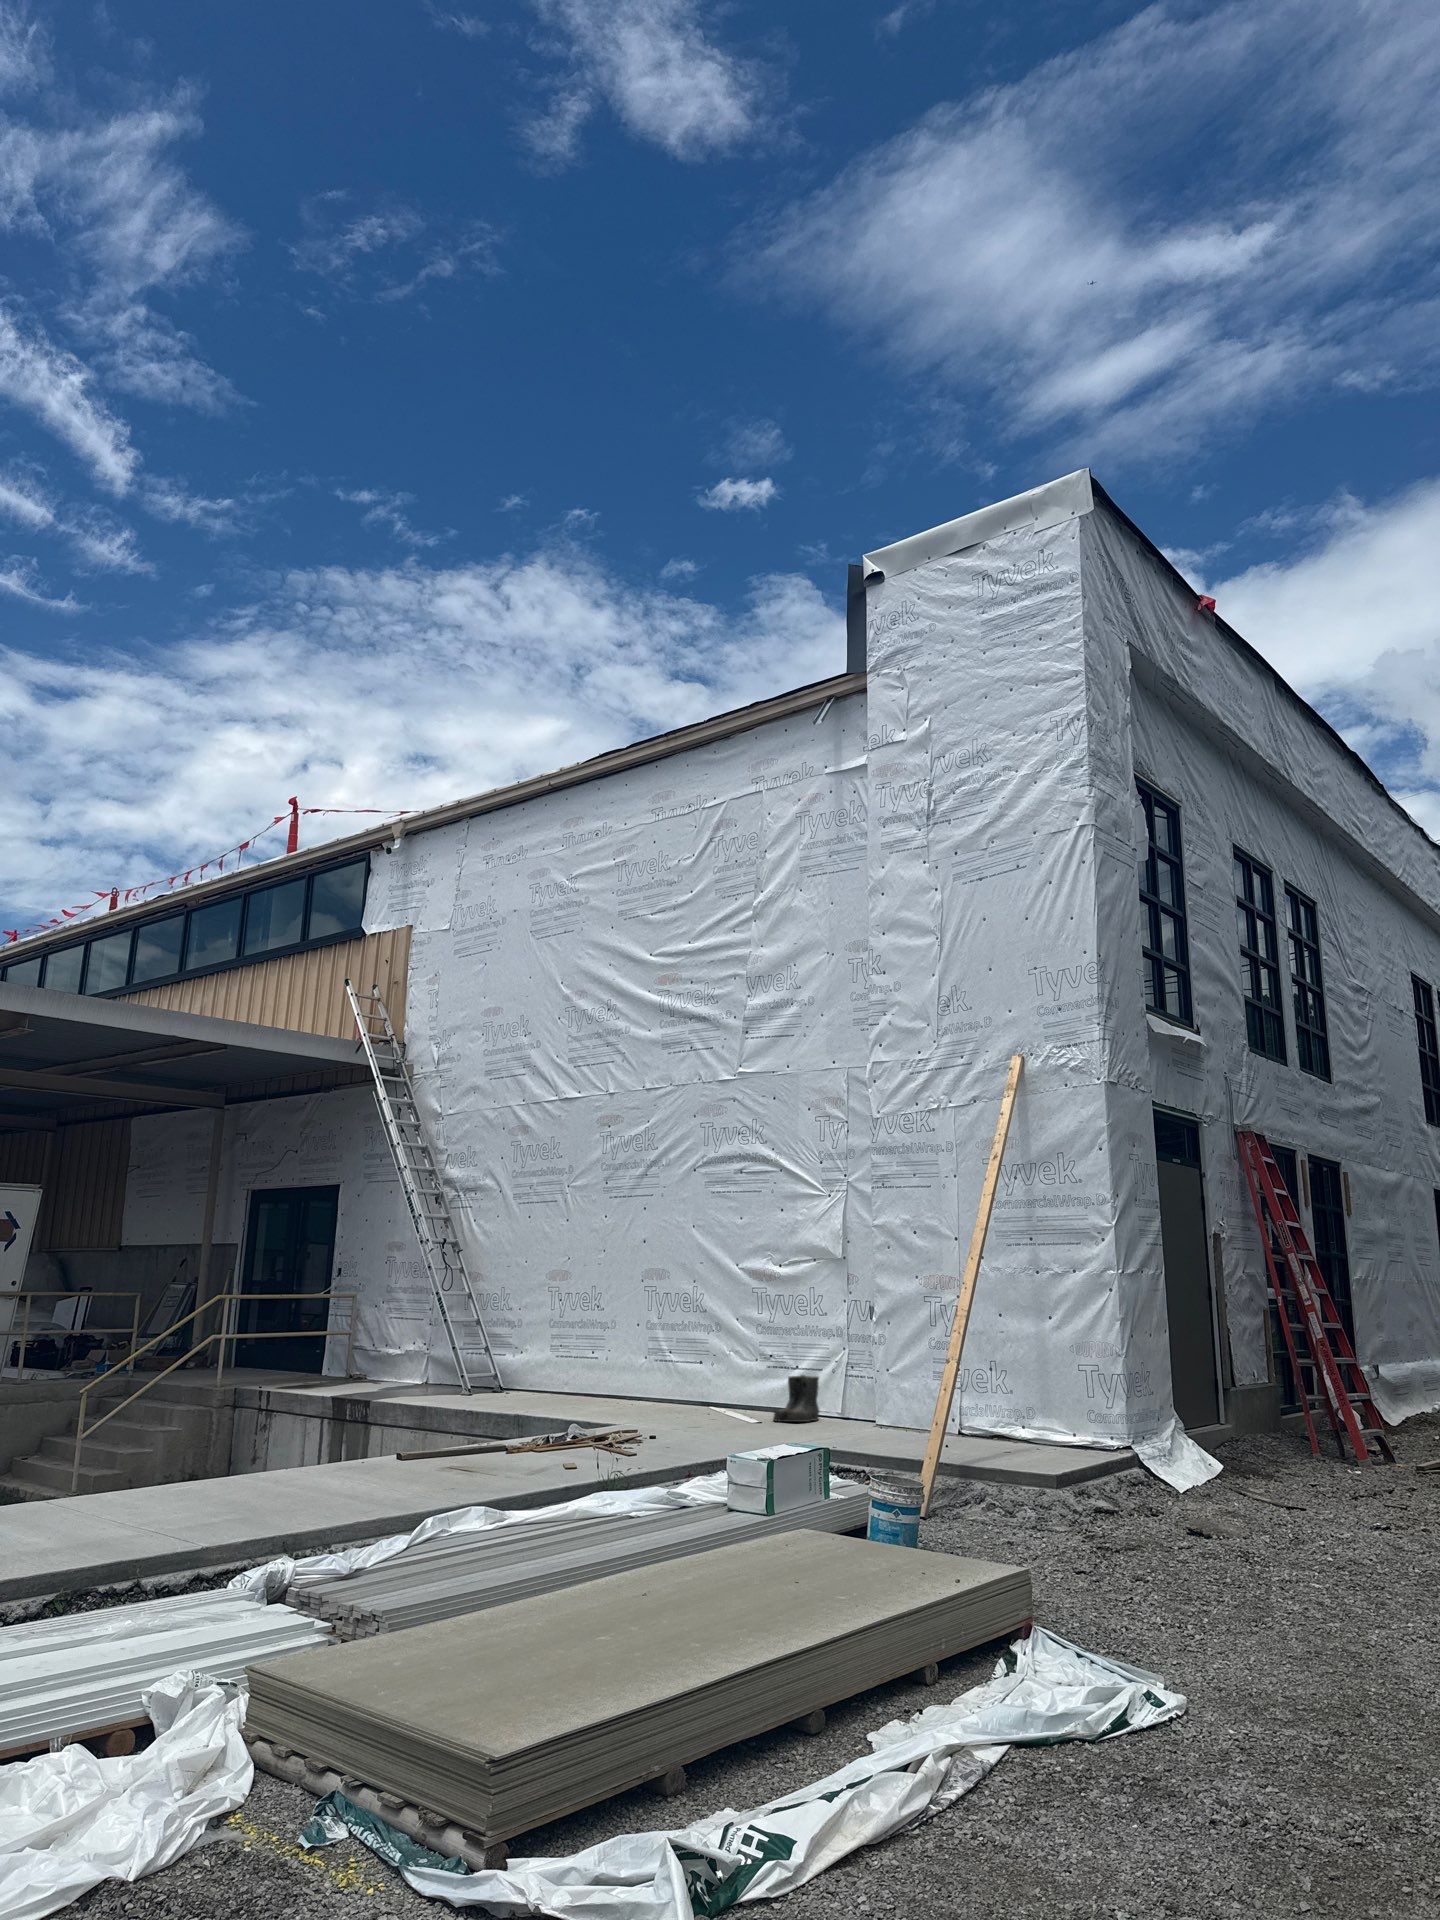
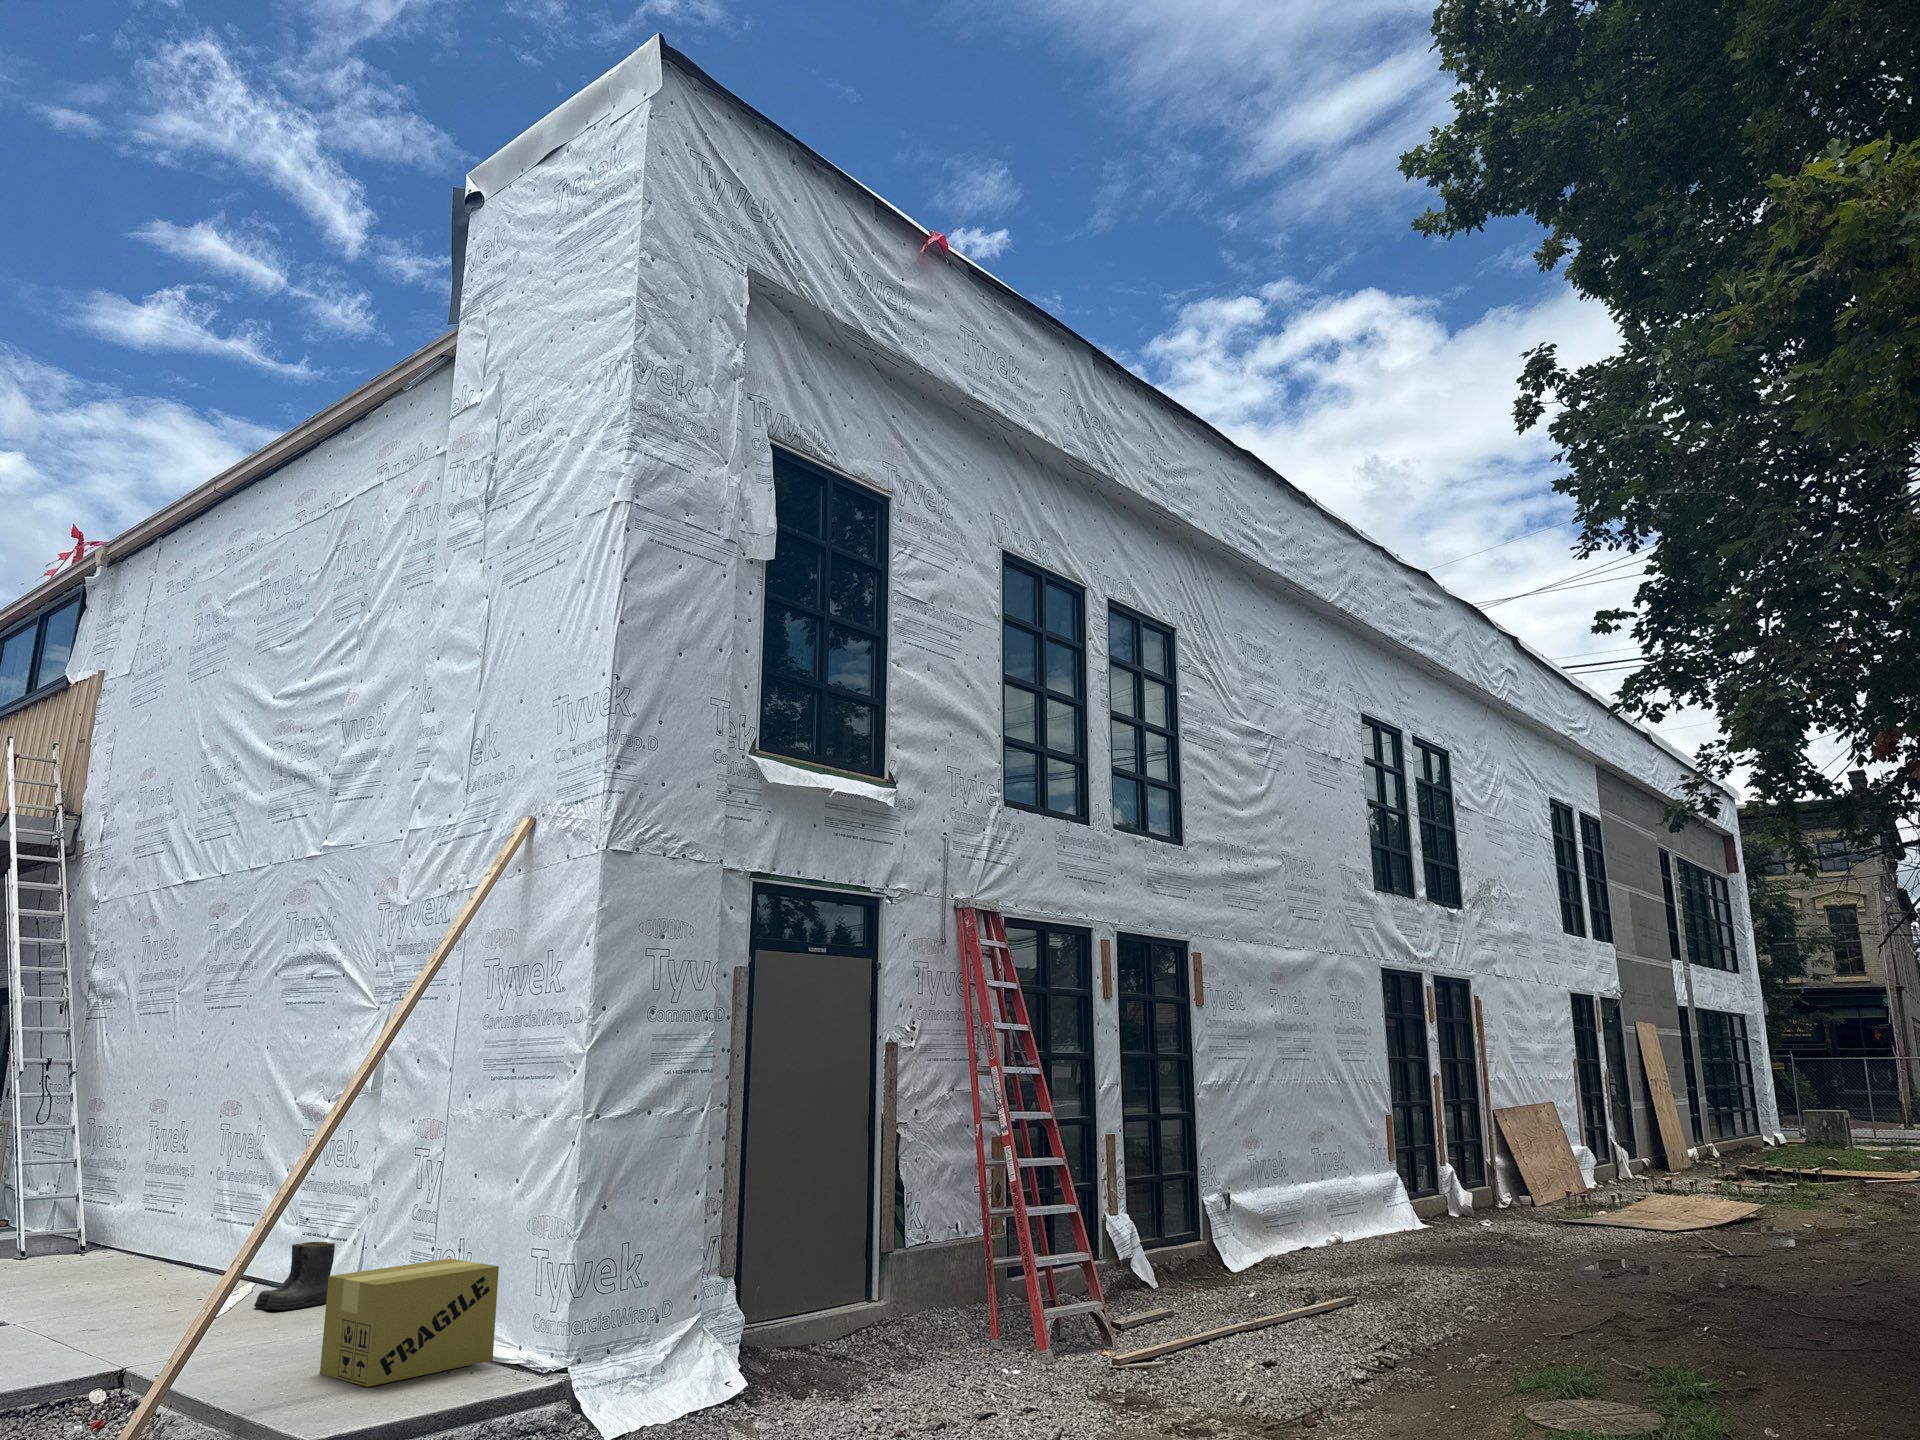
cardboard box: none [942,1376,1046,1452] -> present [320,1259,499,1387]

